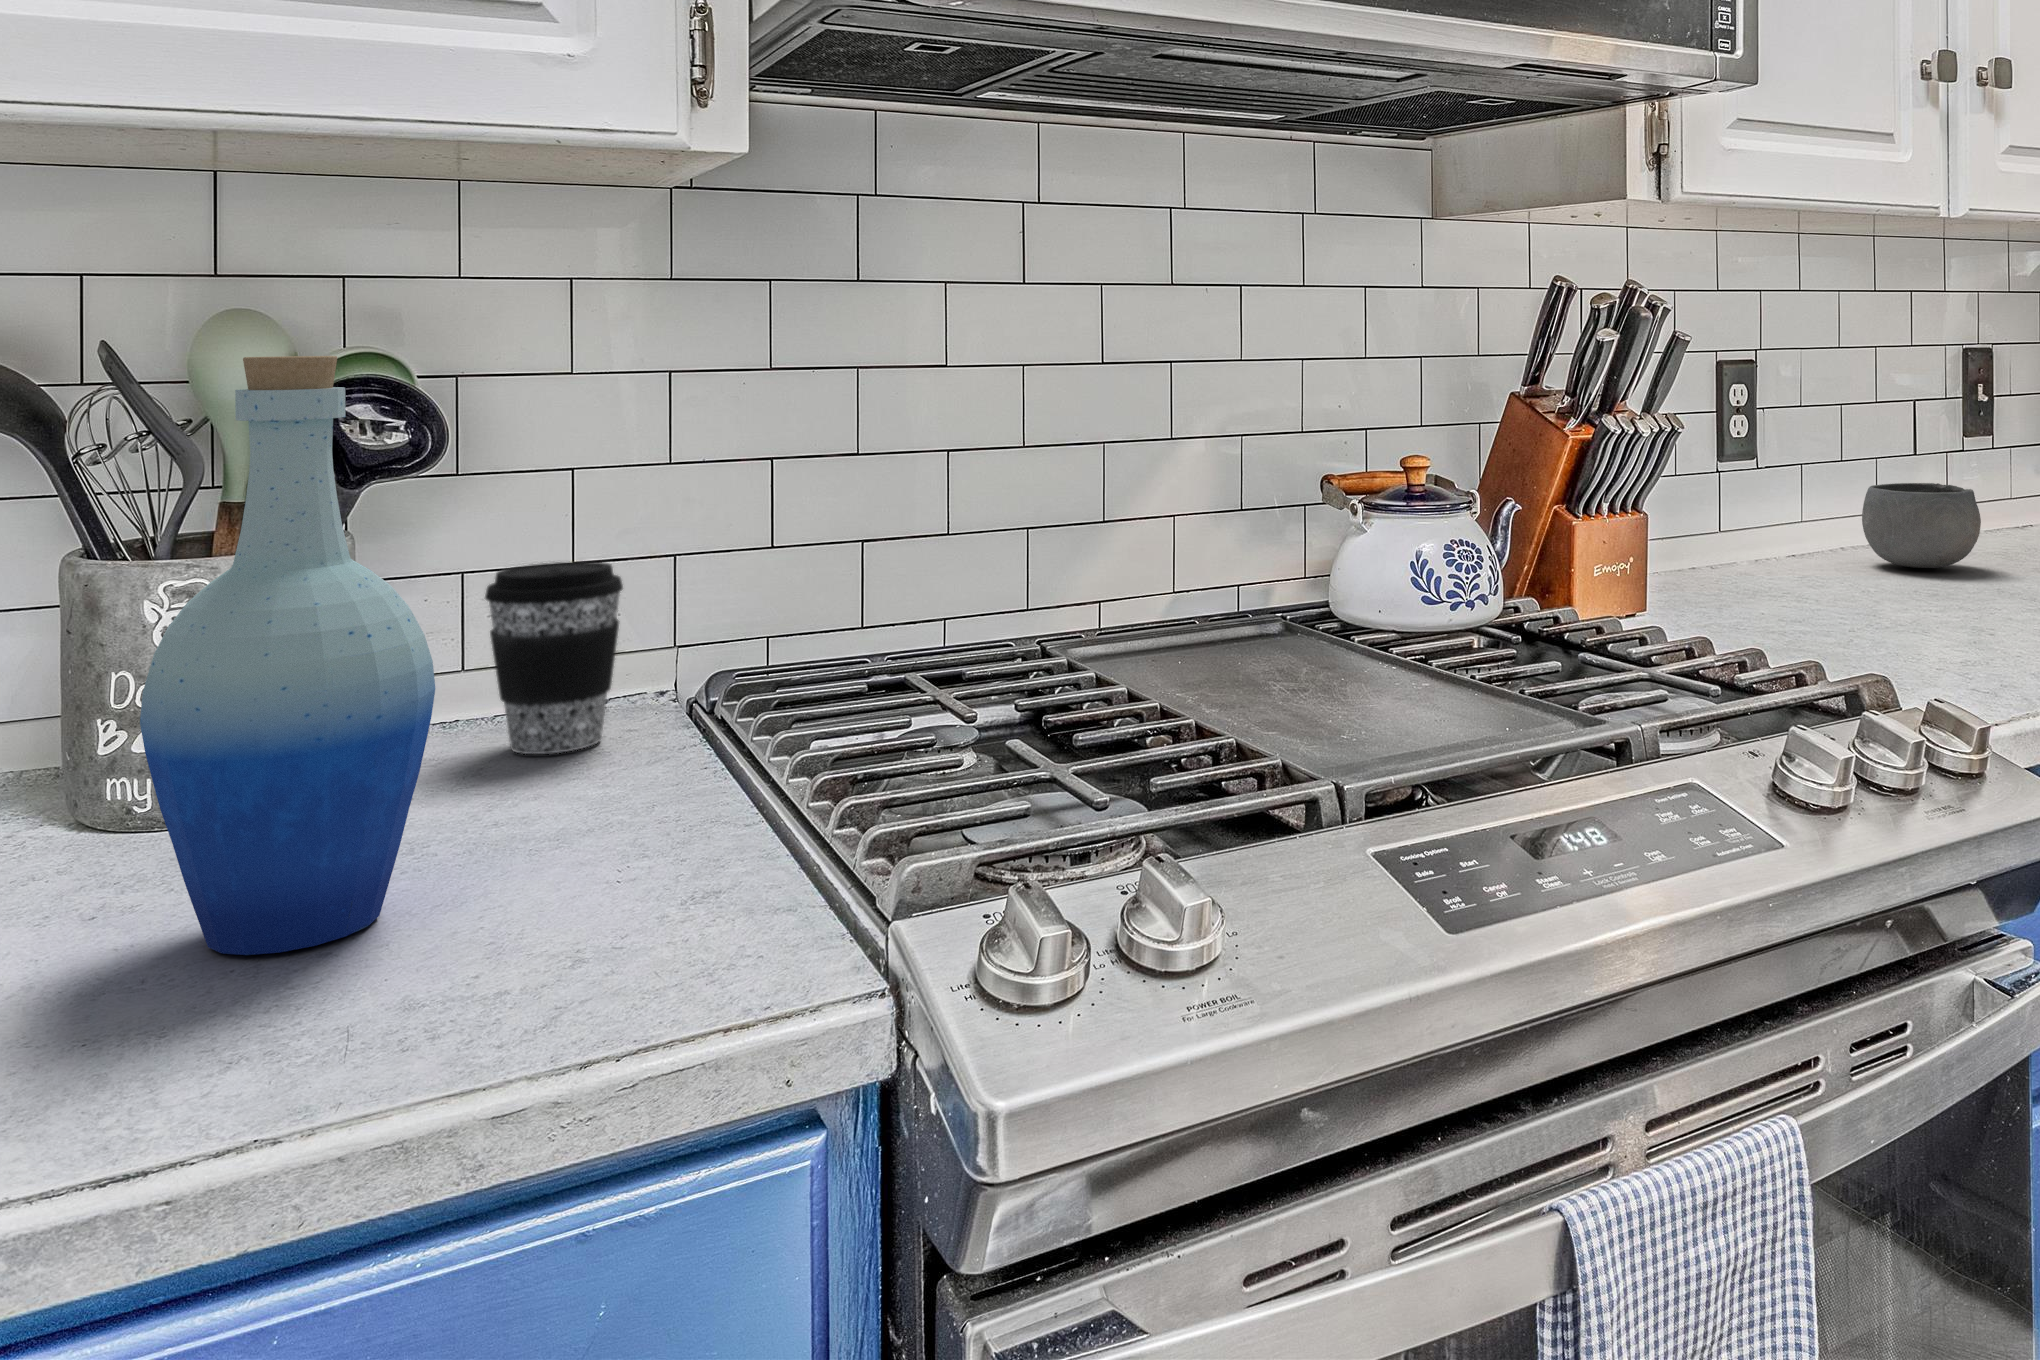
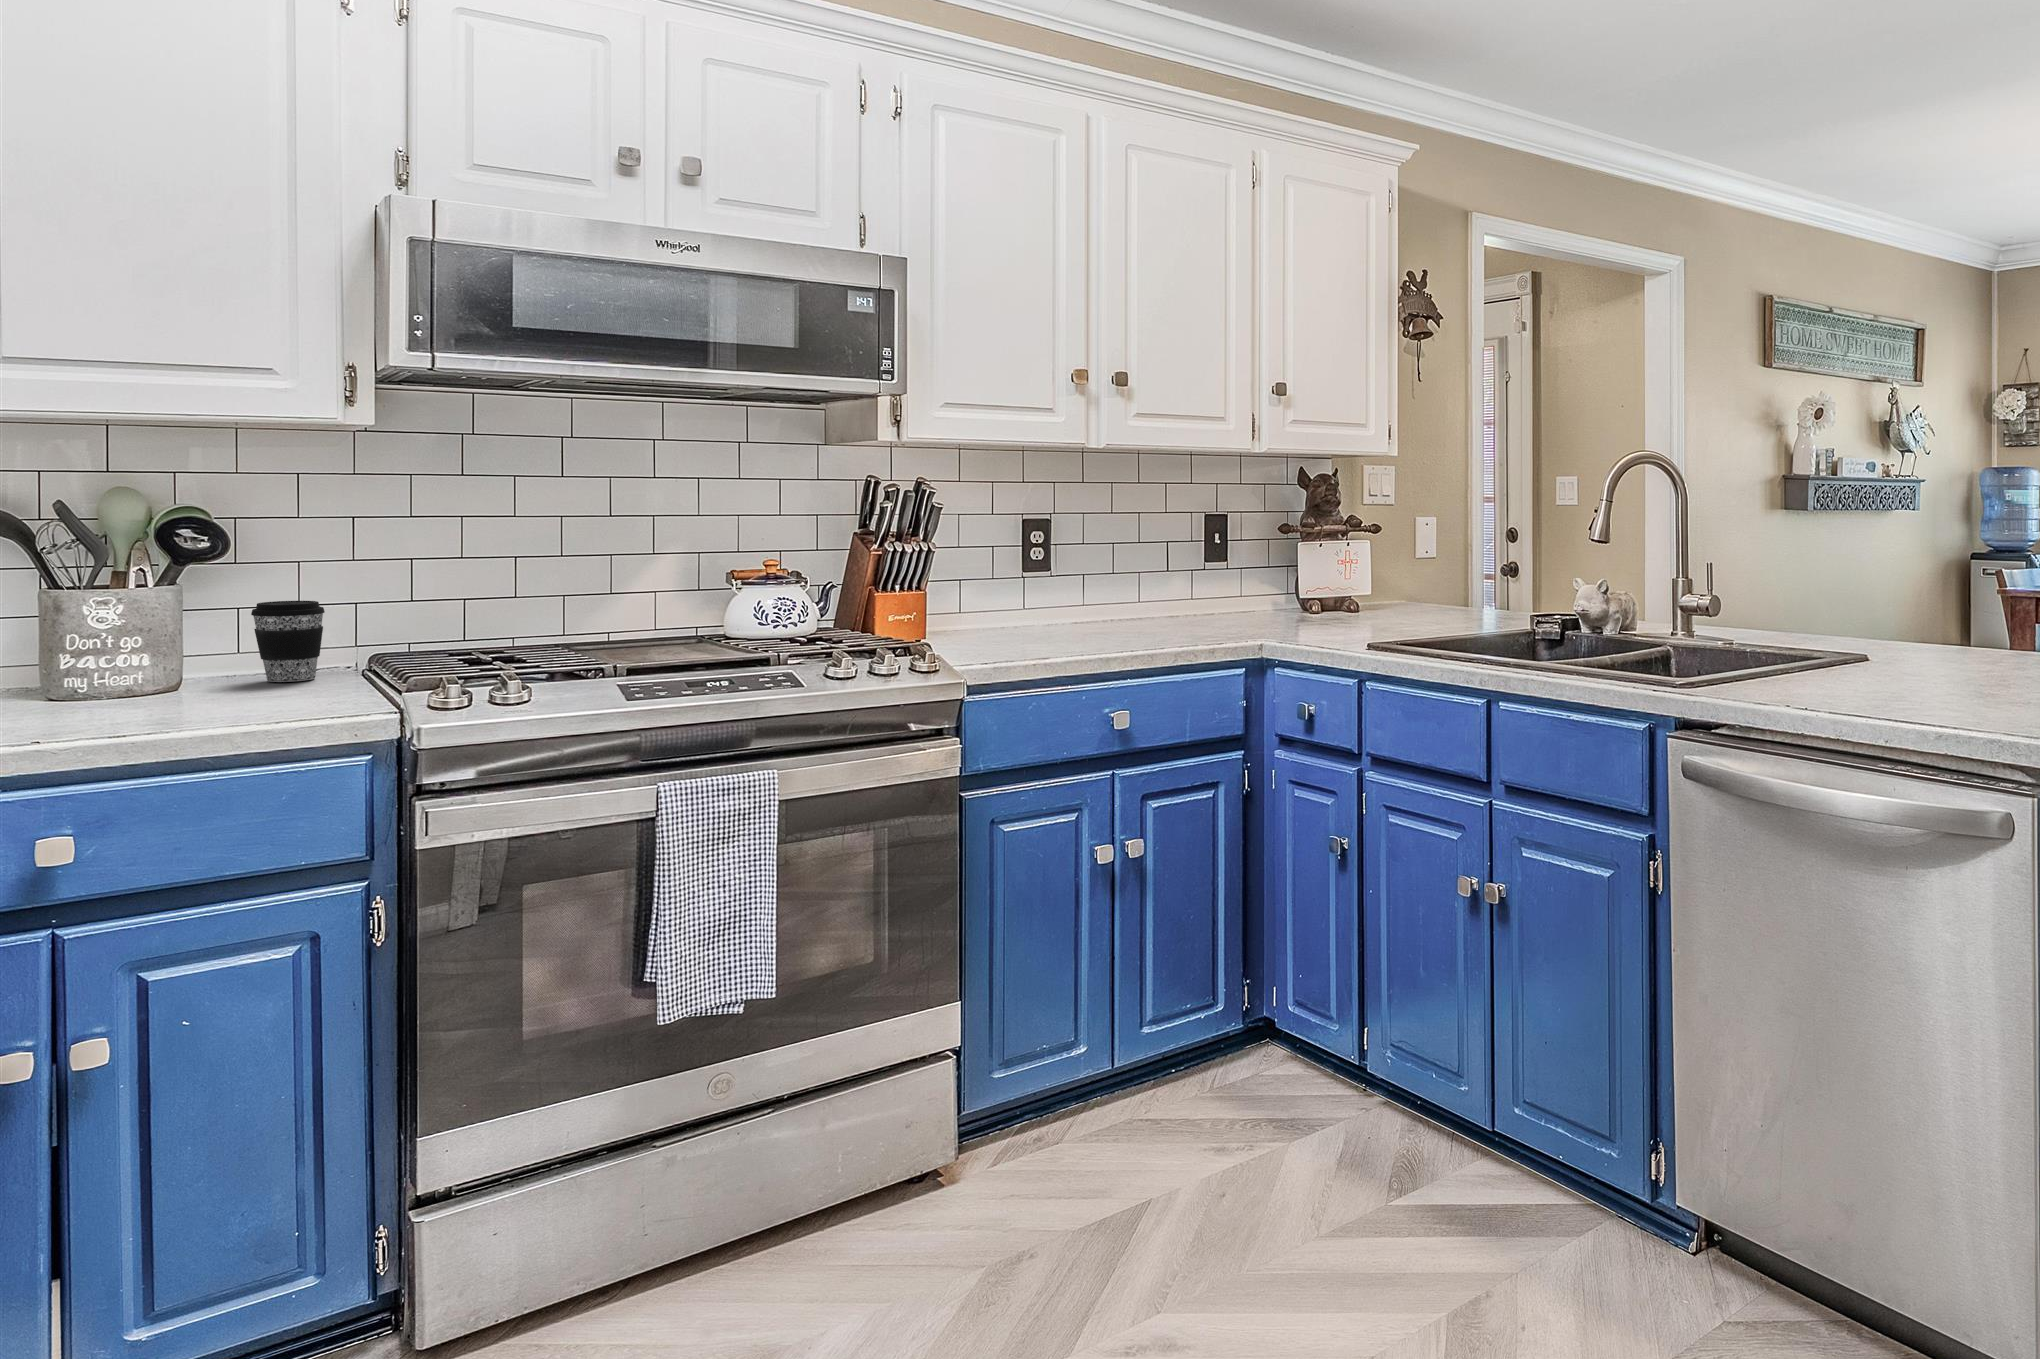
bottle: present [140,356,435,955] -> none [95,513,220,724]
bowl: present [1862,483,1981,568] -> none [1099,584,1157,626]

